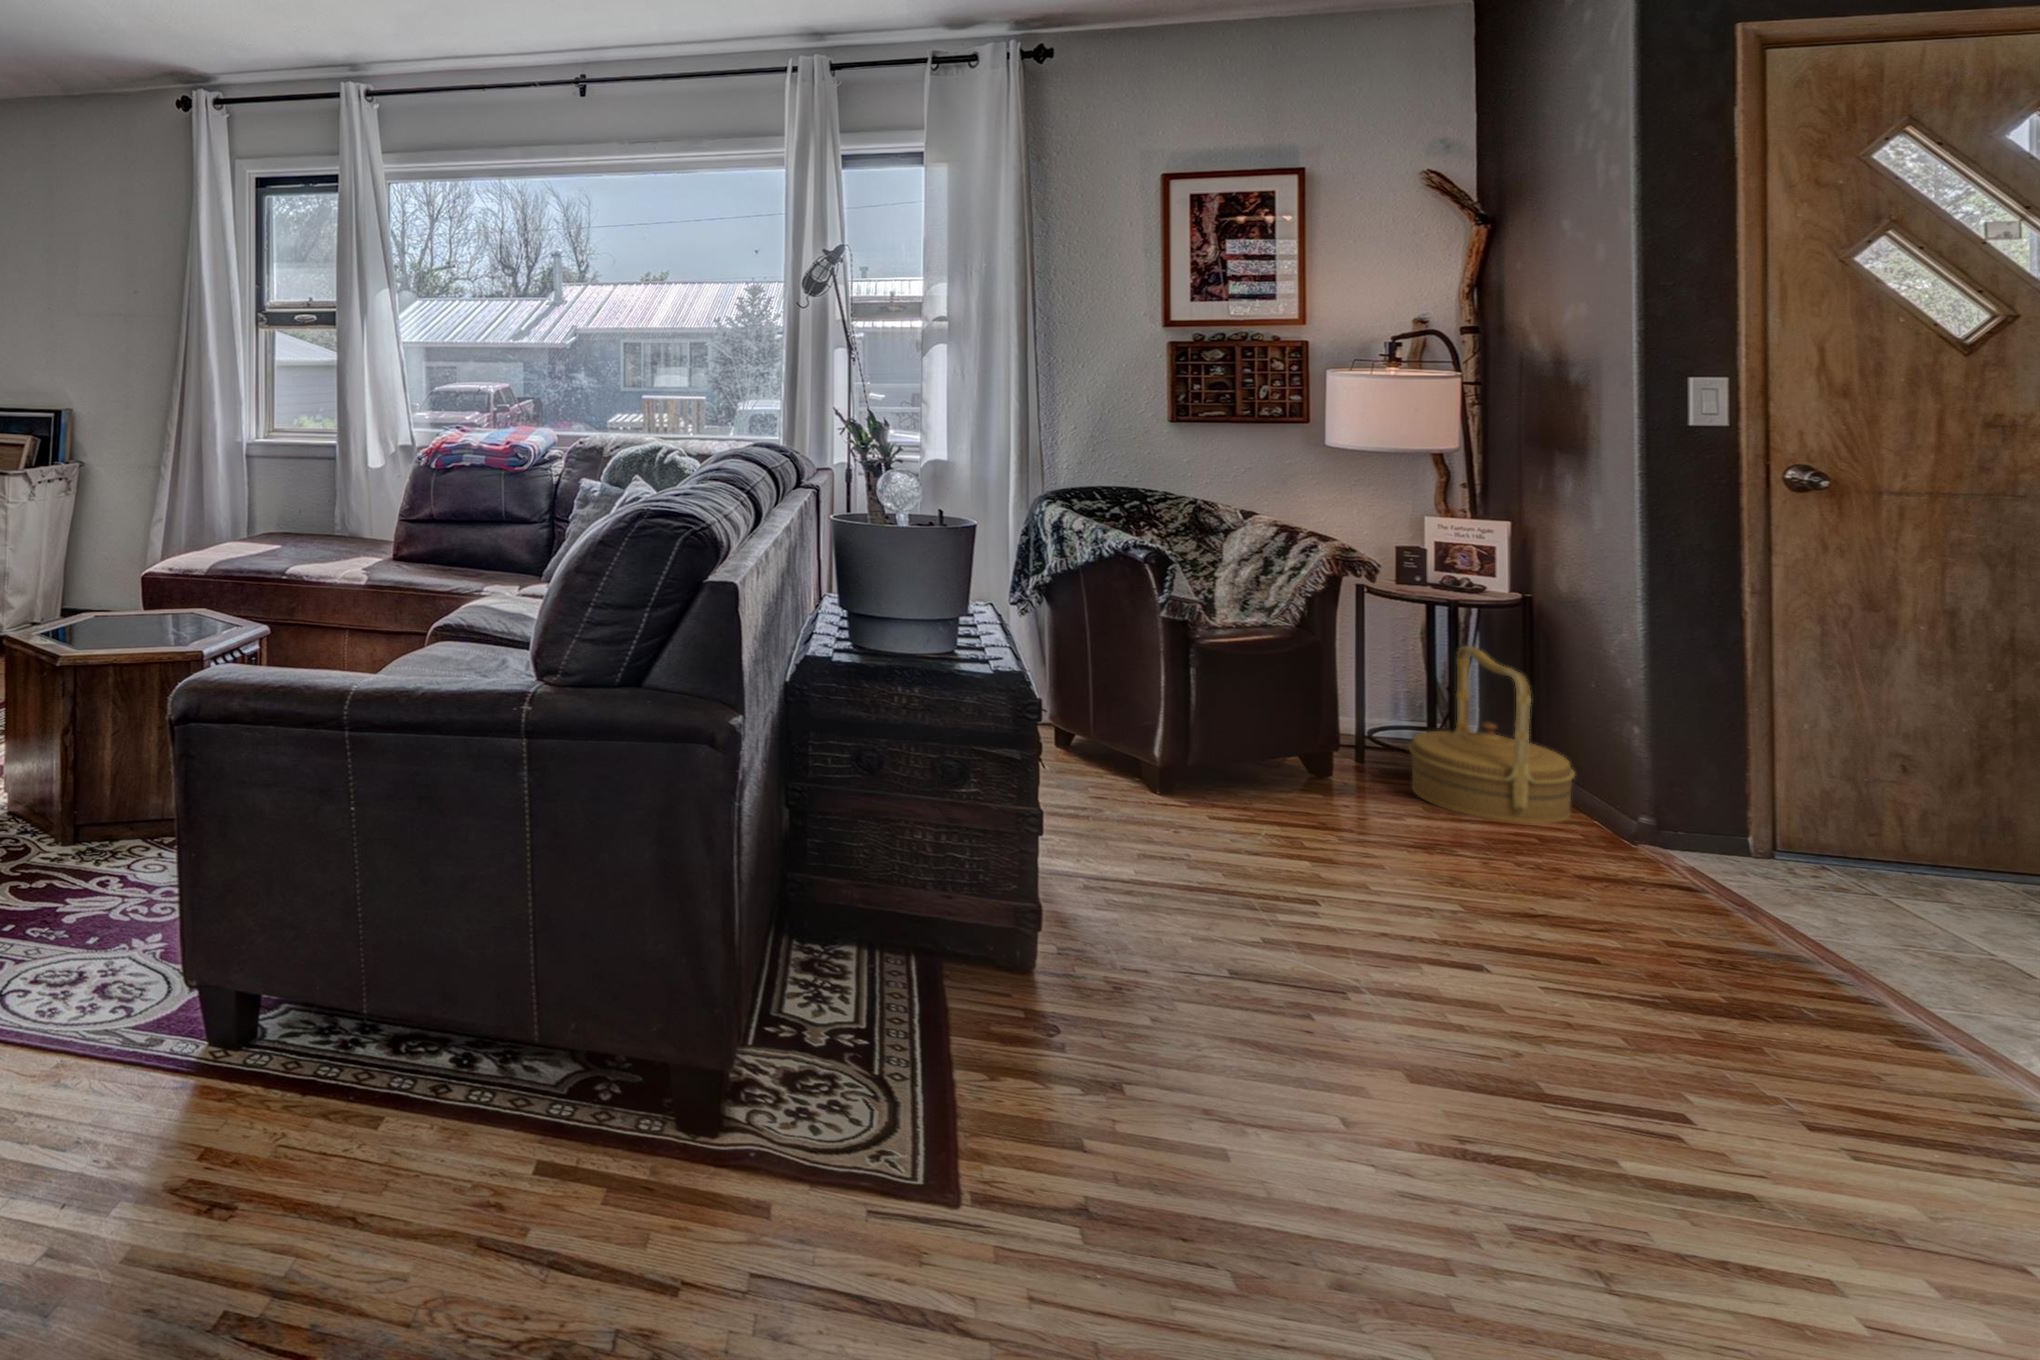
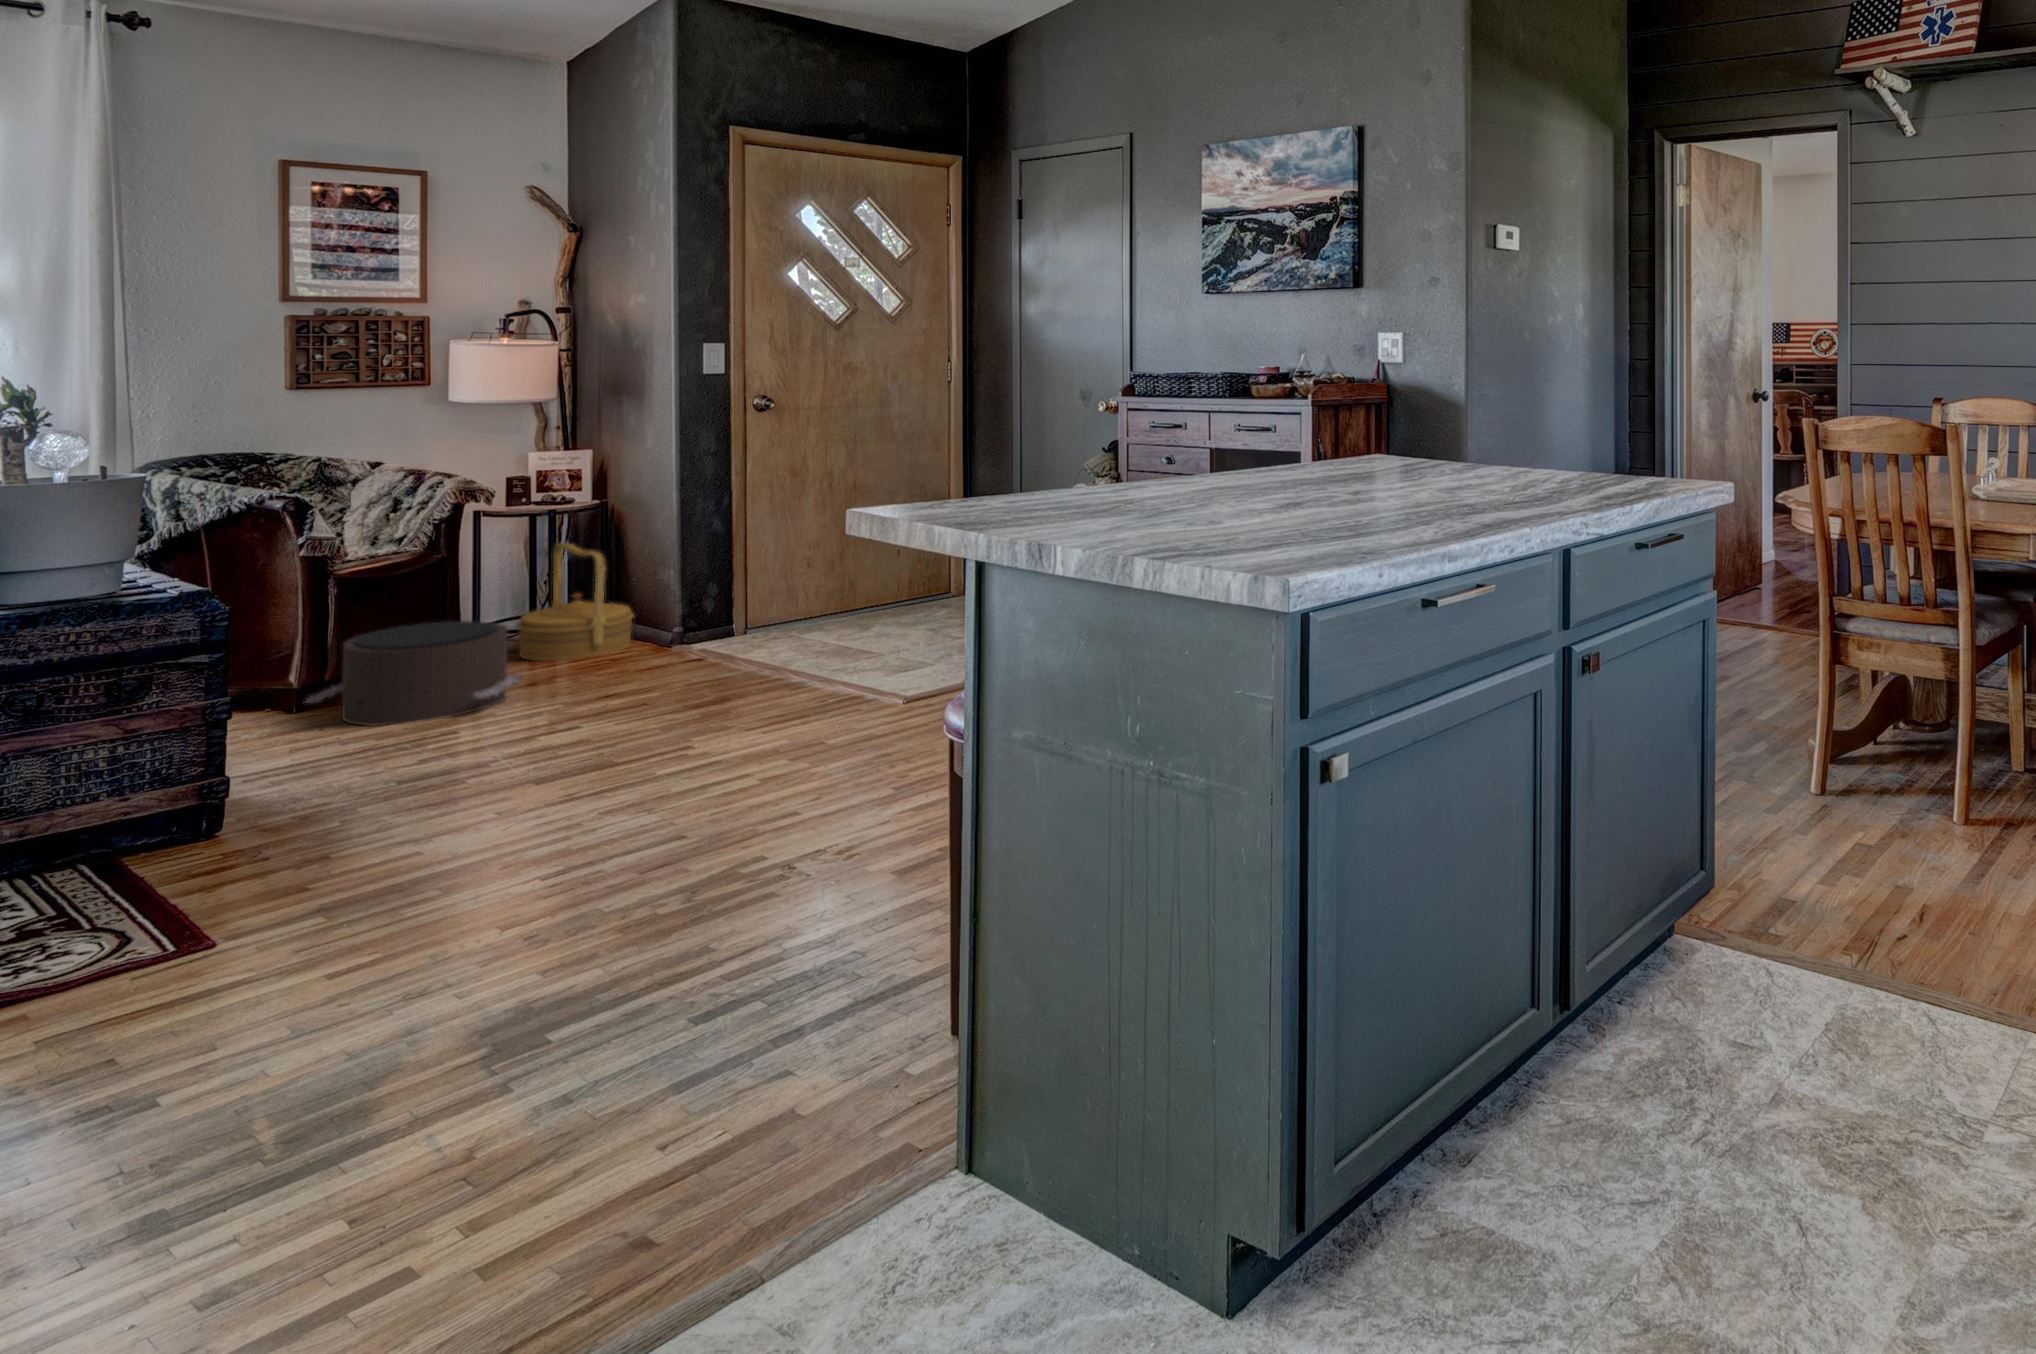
pouf: none [1157,724,1415,875] -> present [306,621,523,726]

